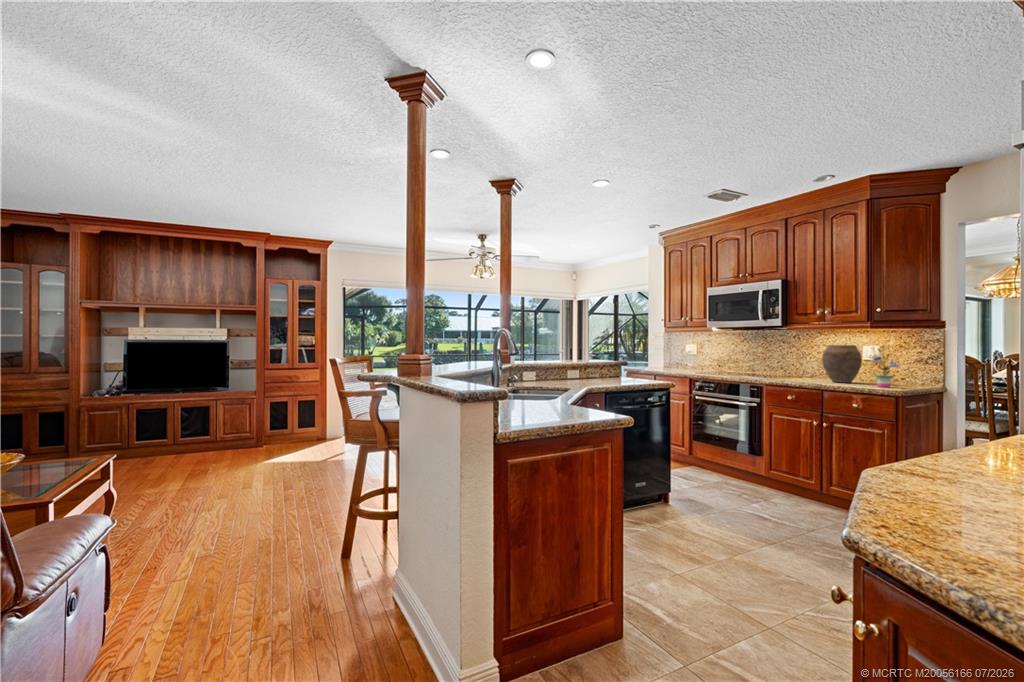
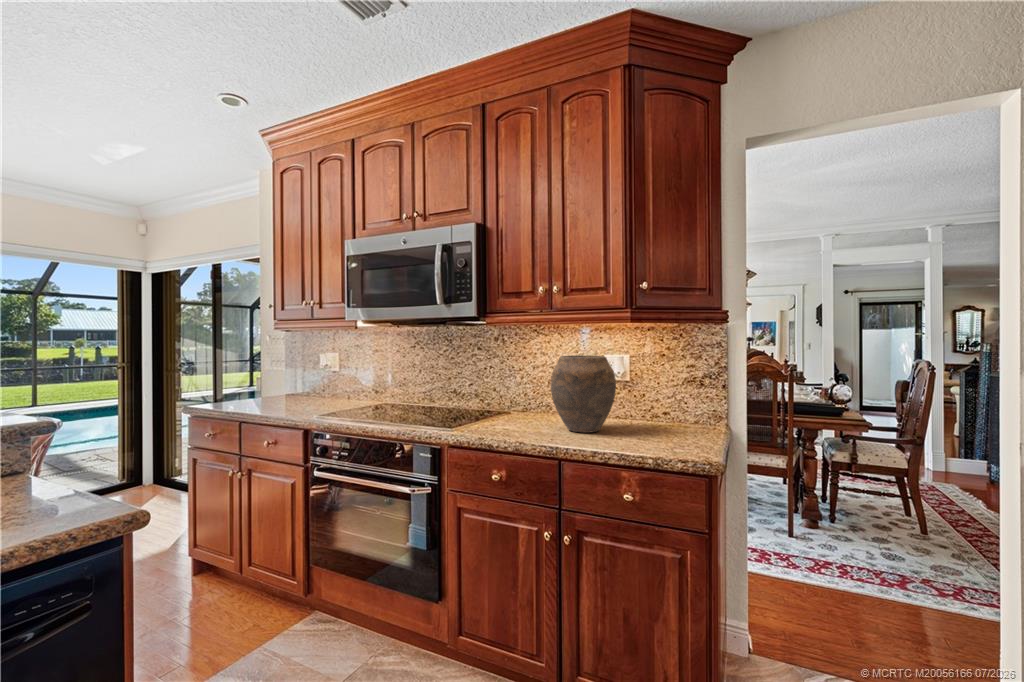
potted plant: present [872,346,900,387] -> none [647,358,699,448]

